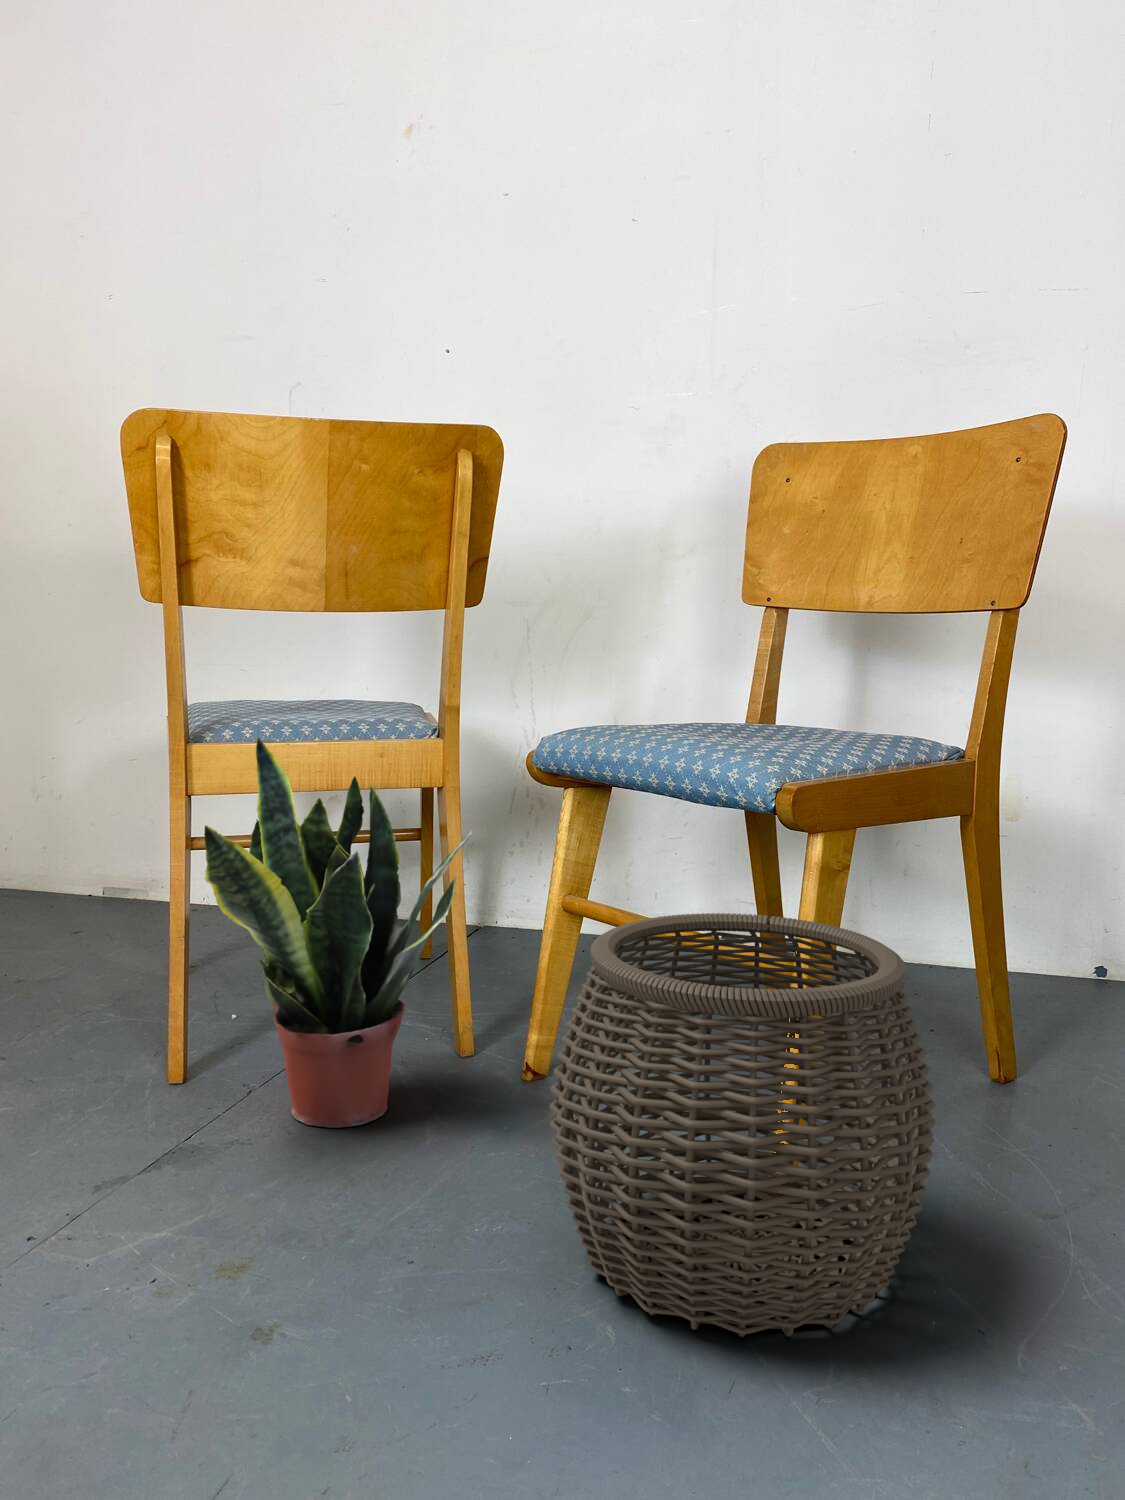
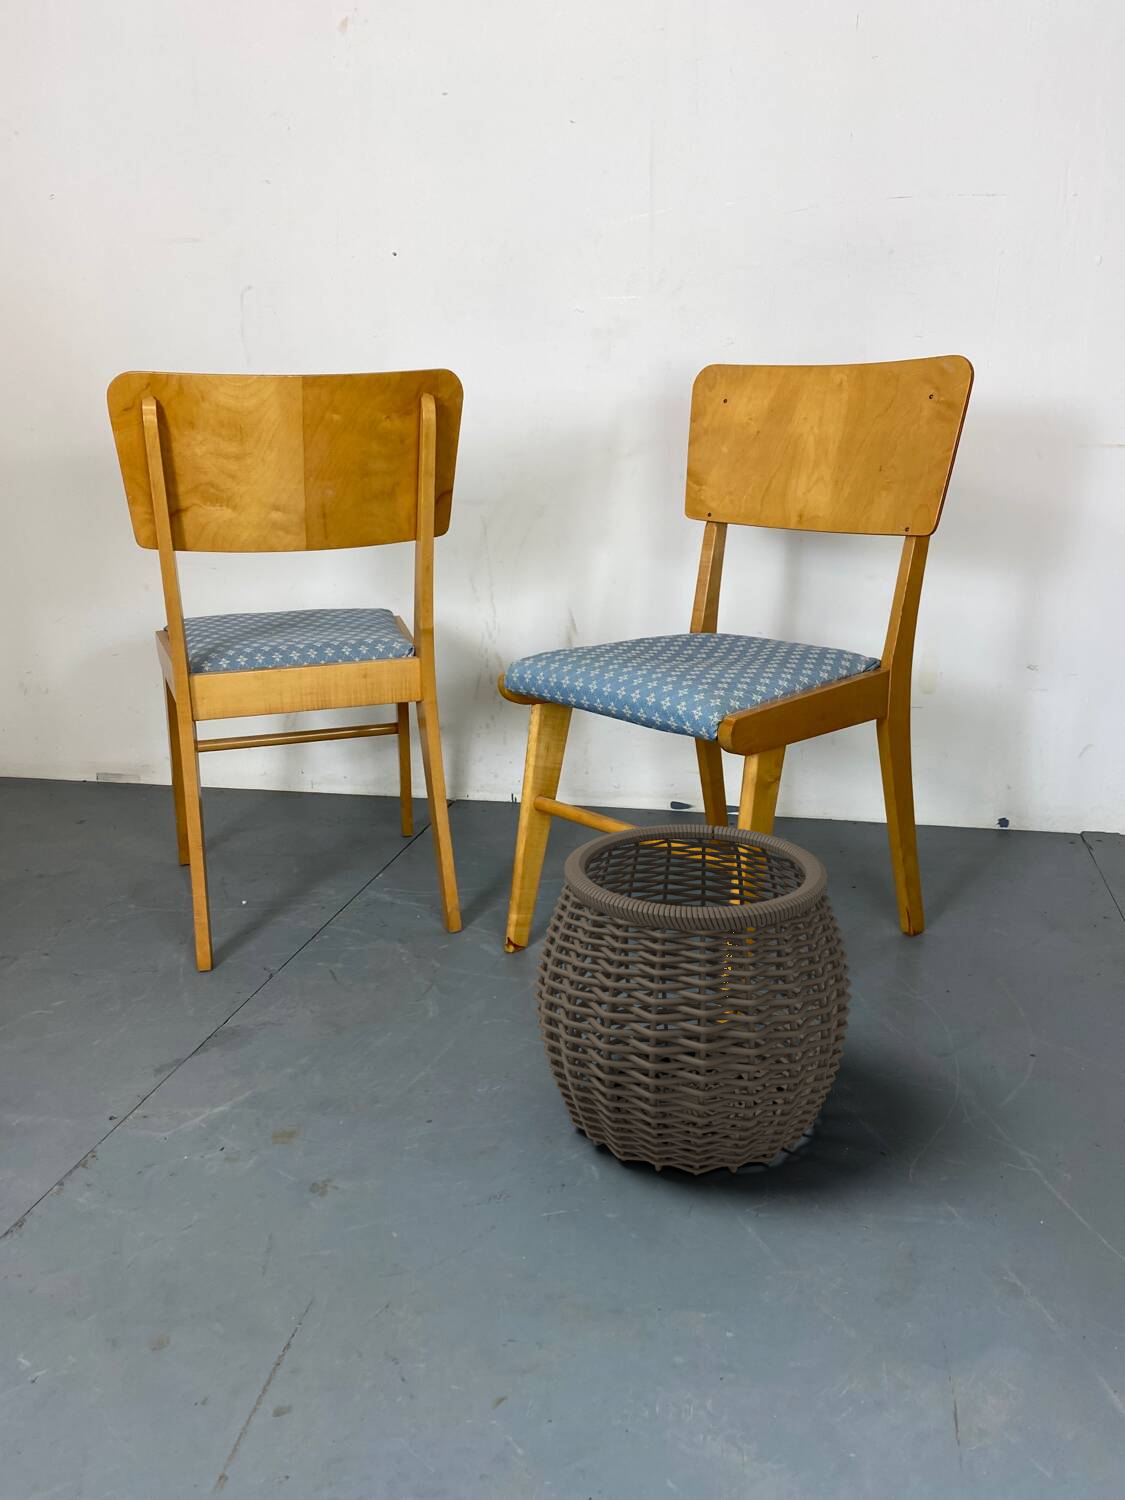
potted plant: present [204,737,472,1127] -> none [219,672,451,1006]

